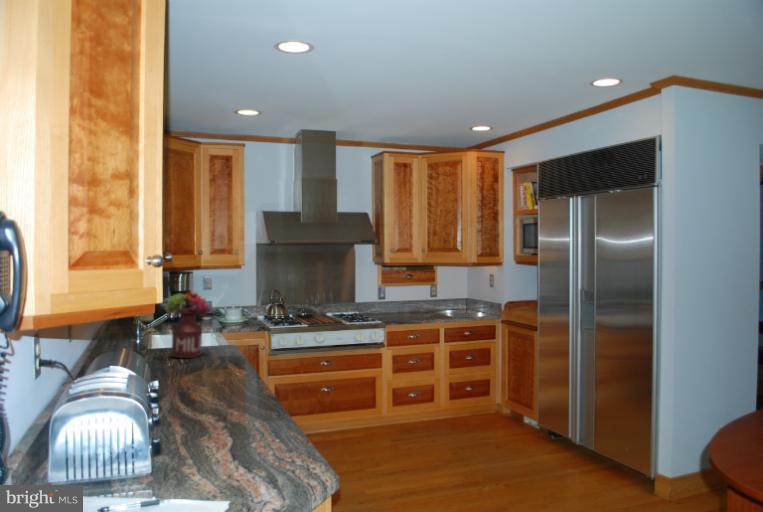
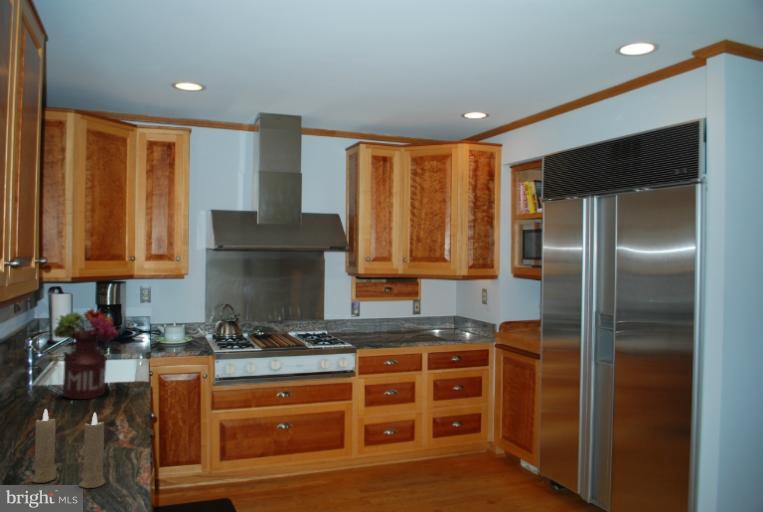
candle: none [182,352,232,404] -> present [31,409,106,488]

